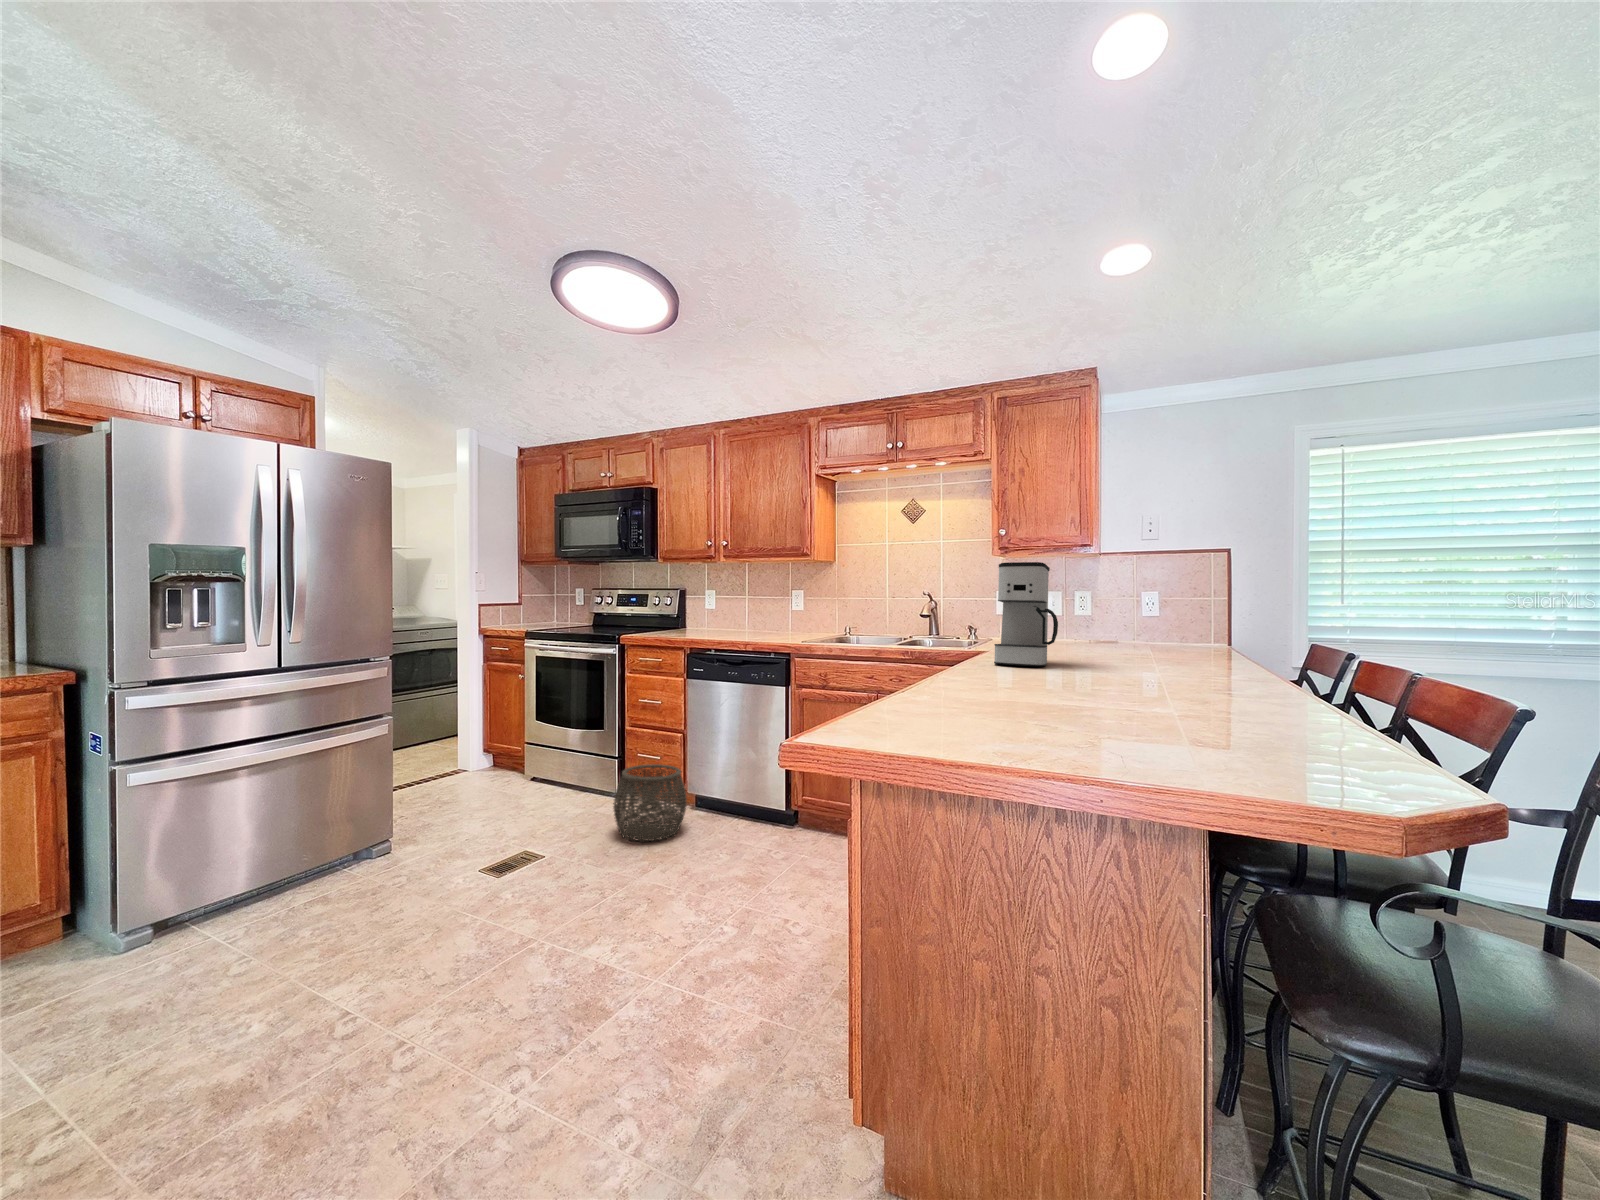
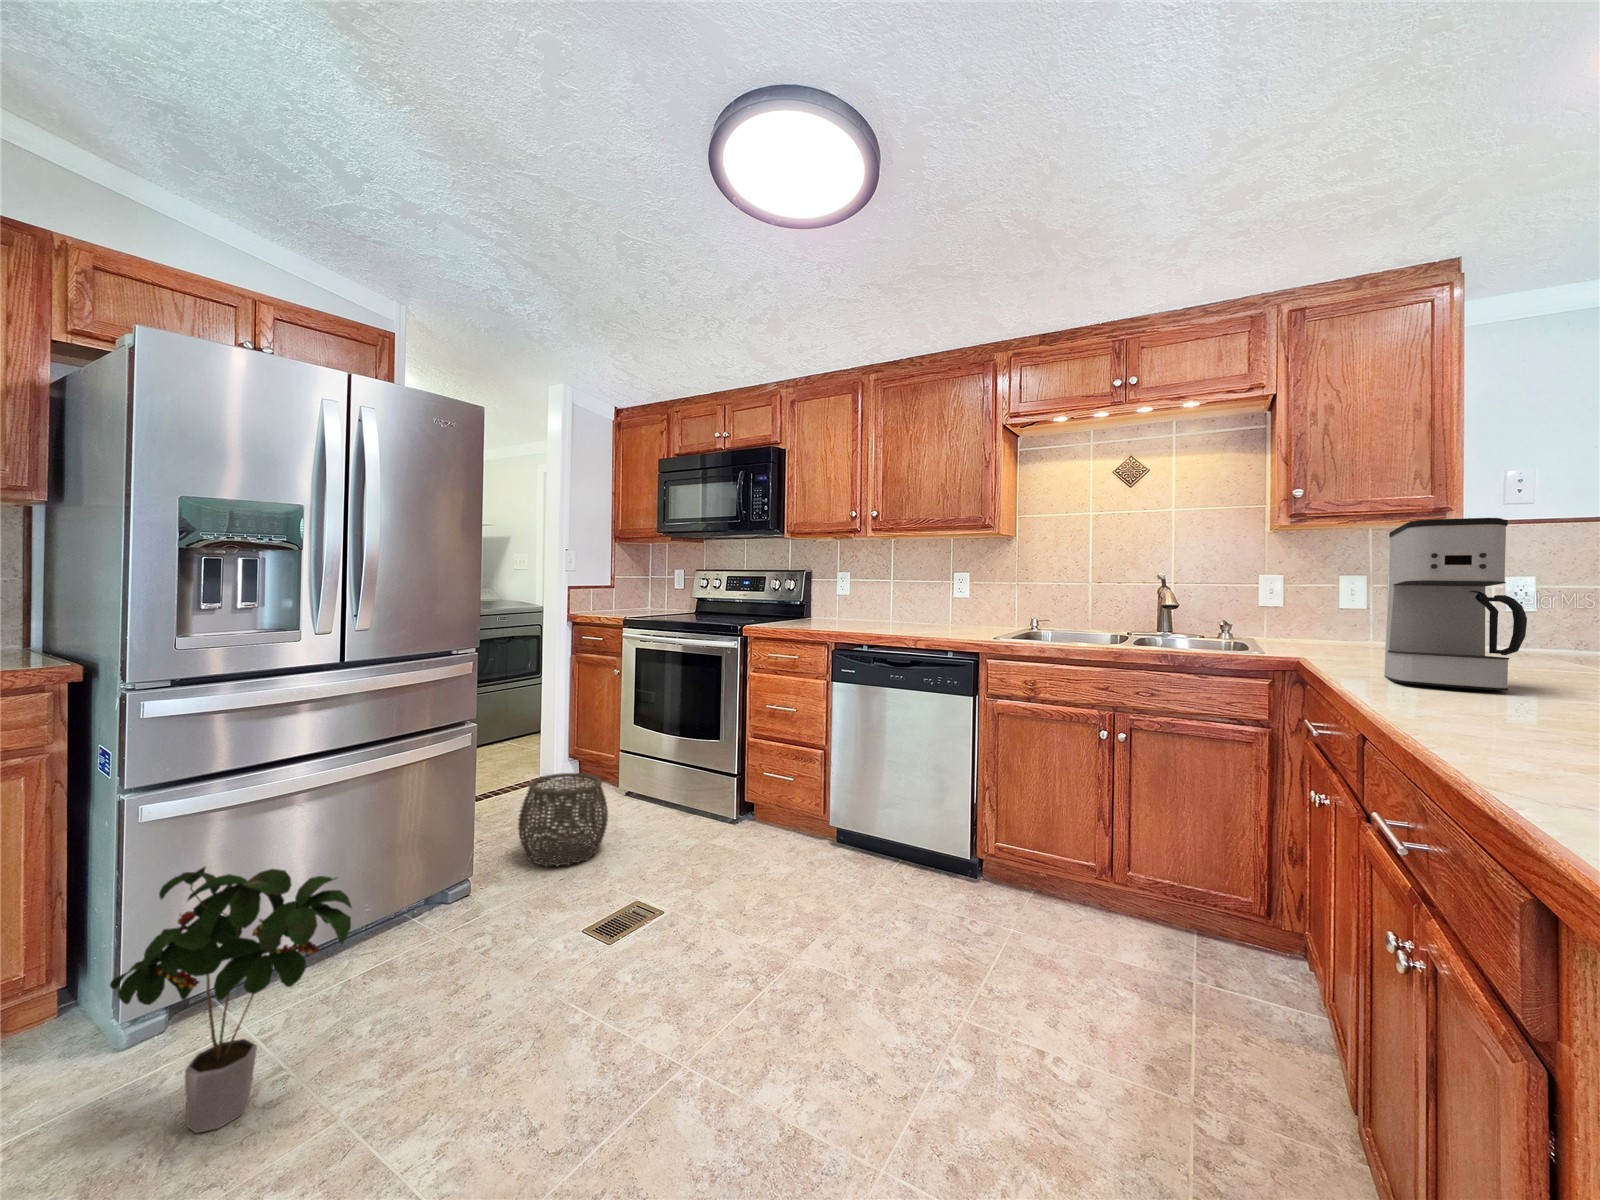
woven basket: present [613,764,687,841] -> present [518,773,608,866]
potted plant: none [110,811,294,993] -> present [110,866,352,1133]

